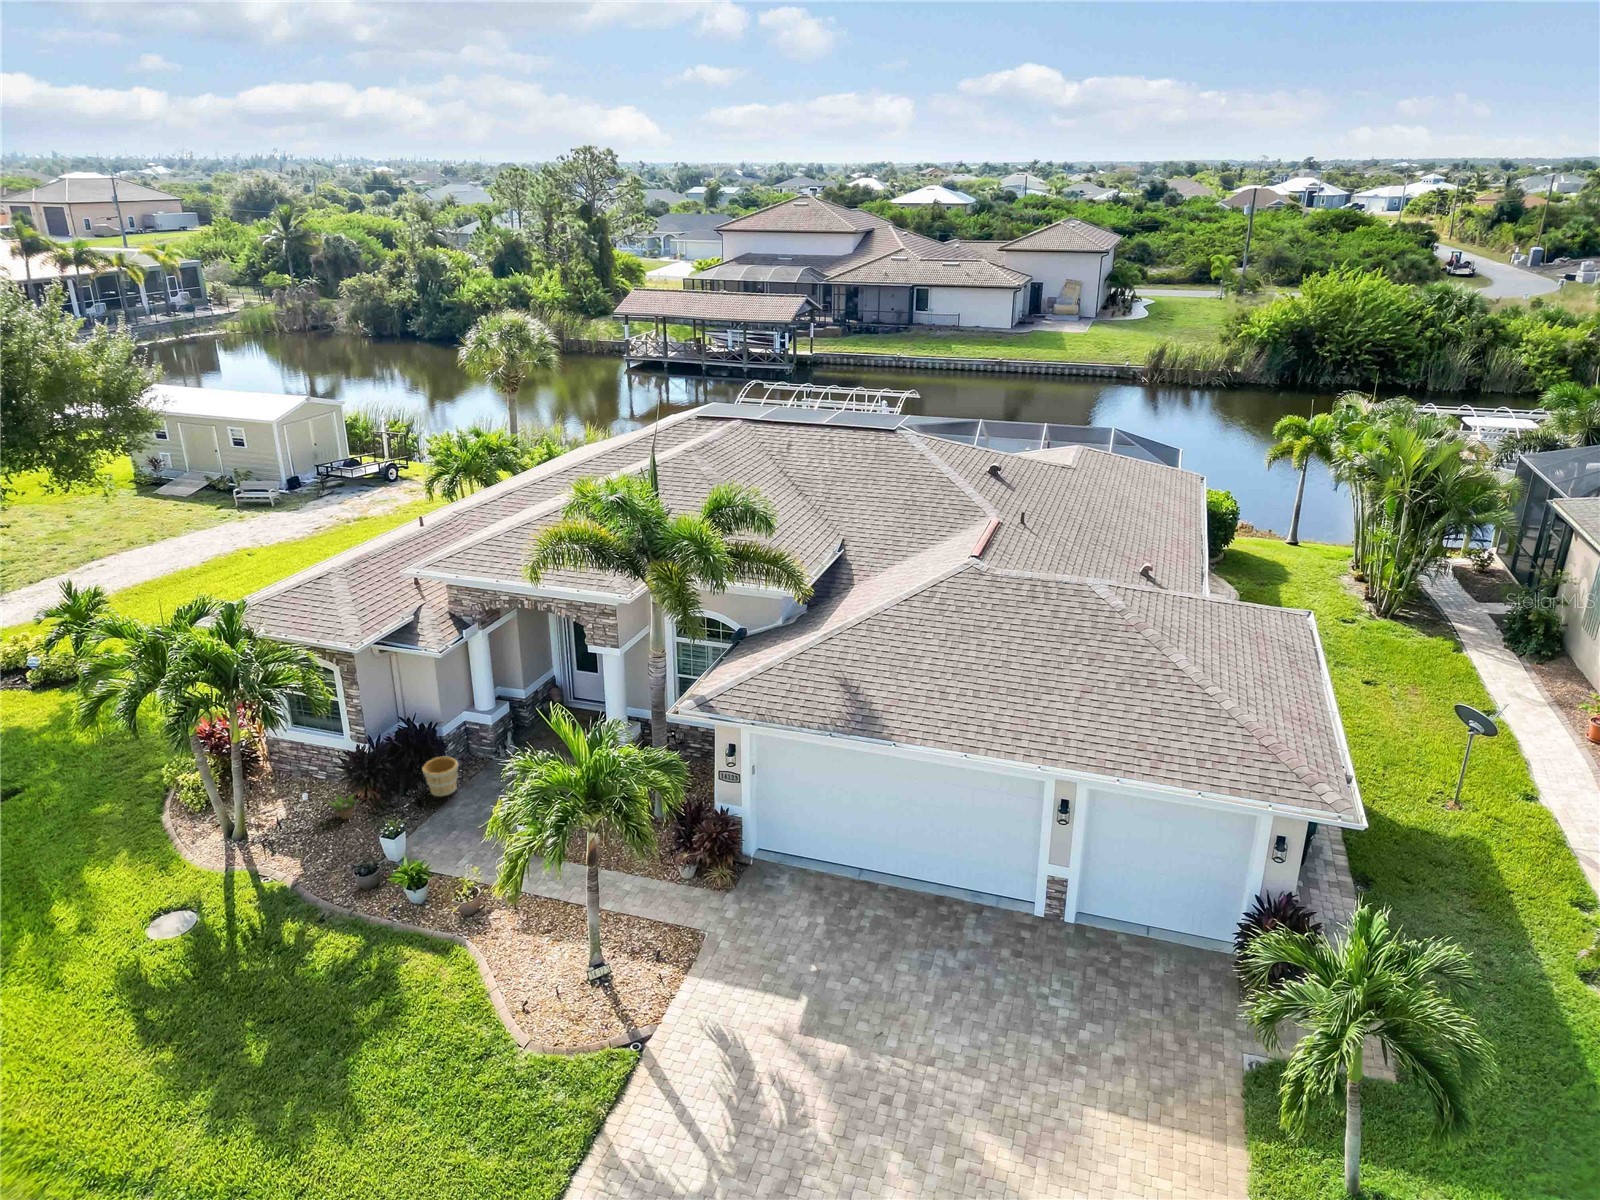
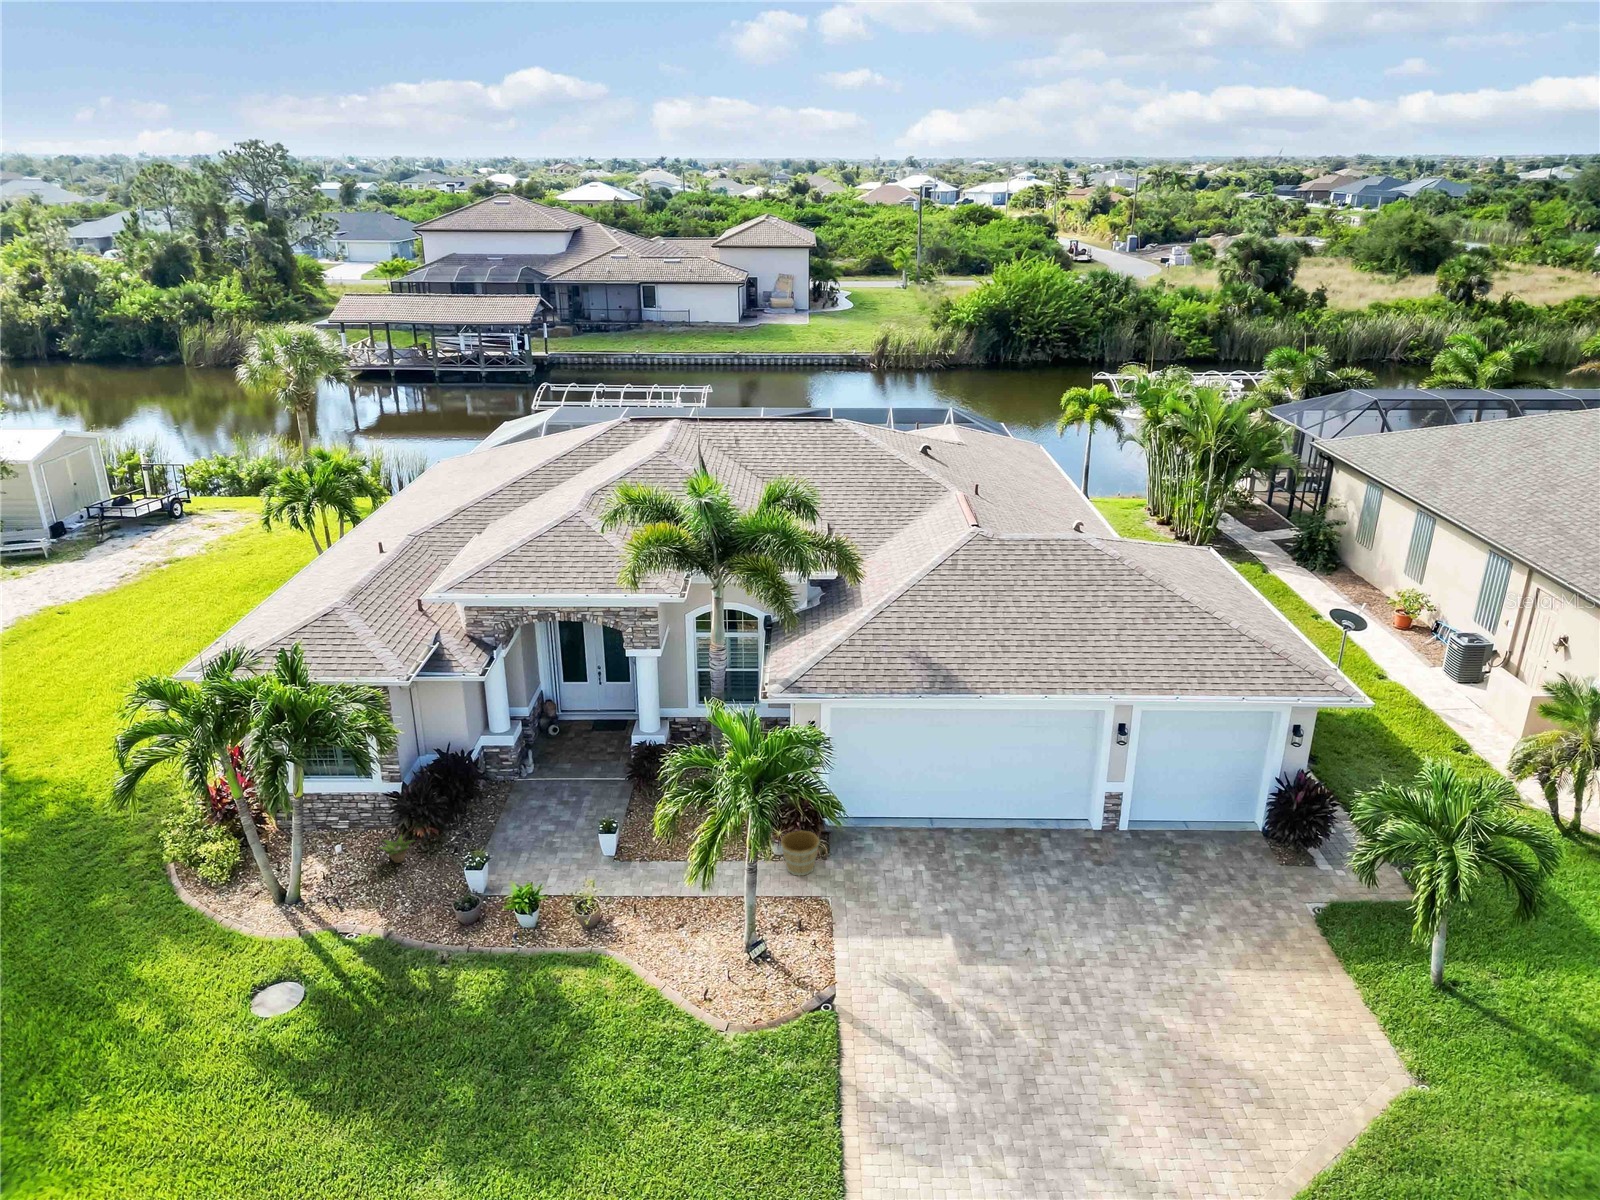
wooden bucket: present [422,757,458,796] -> present [781,831,819,876]

